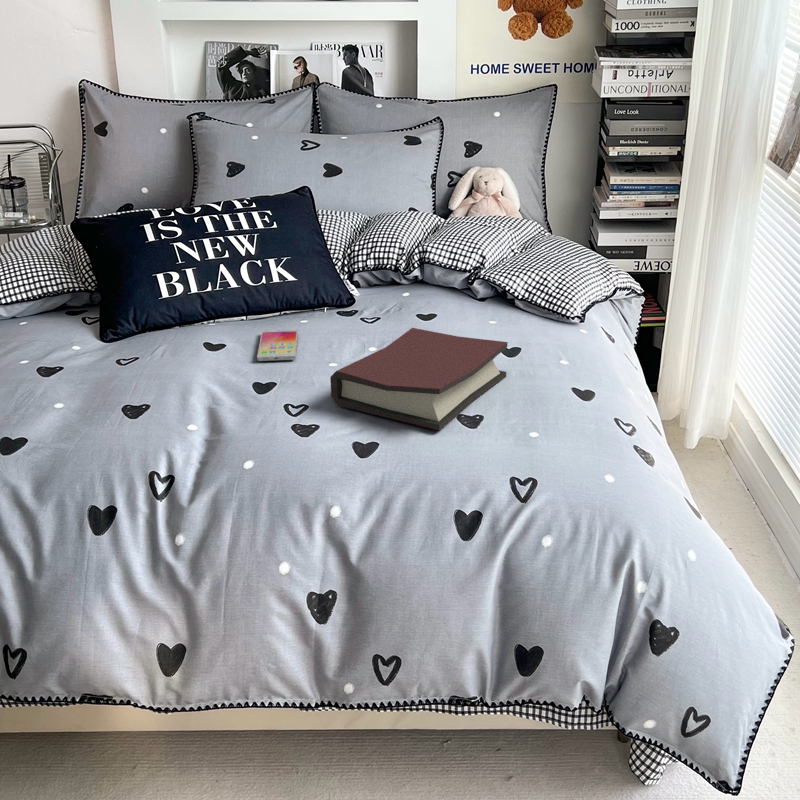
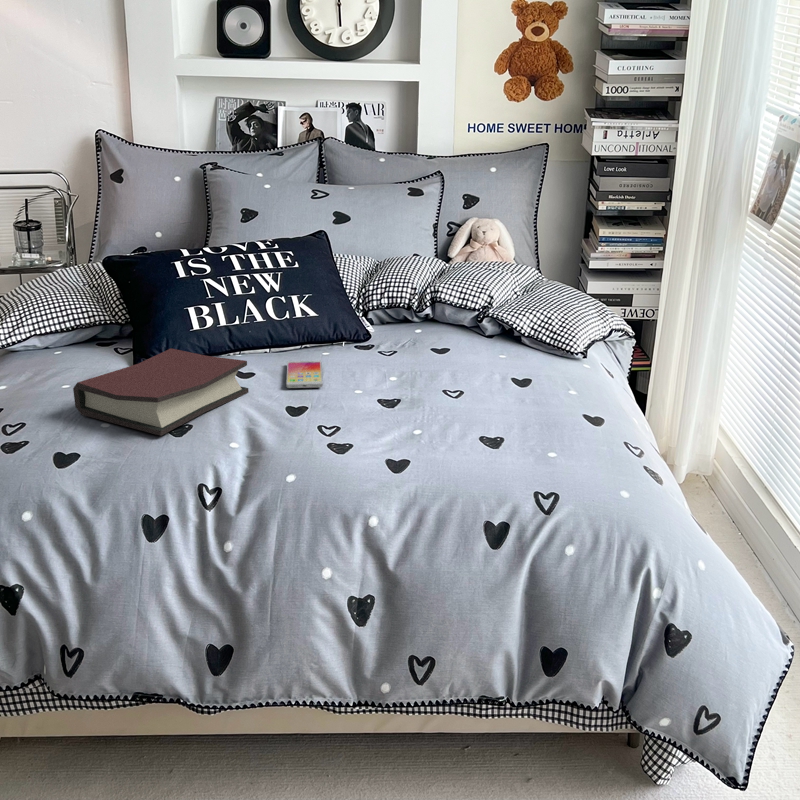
hardback book: present [330,328,507,430] -> present [73,348,249,436]

